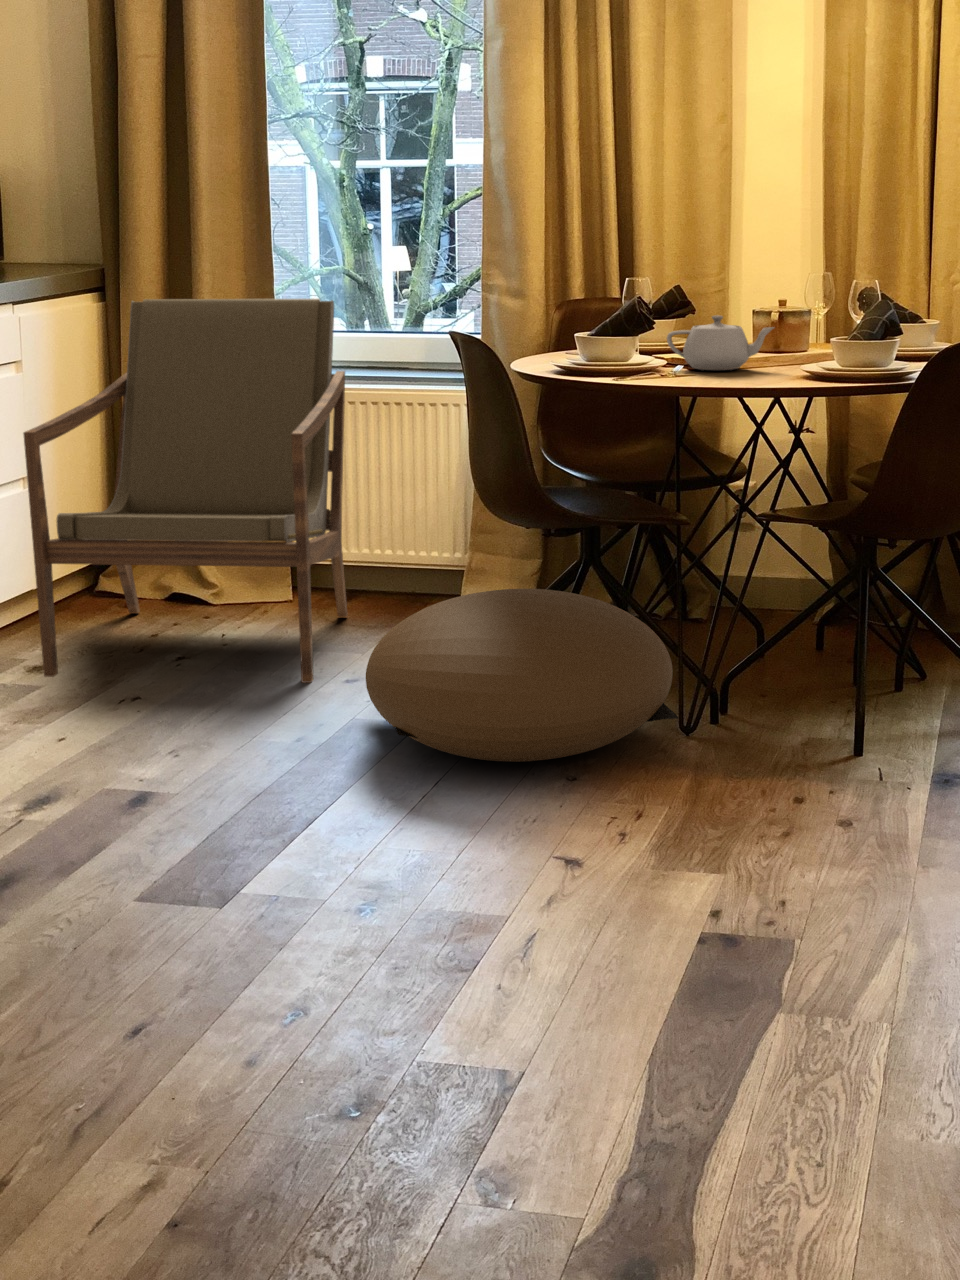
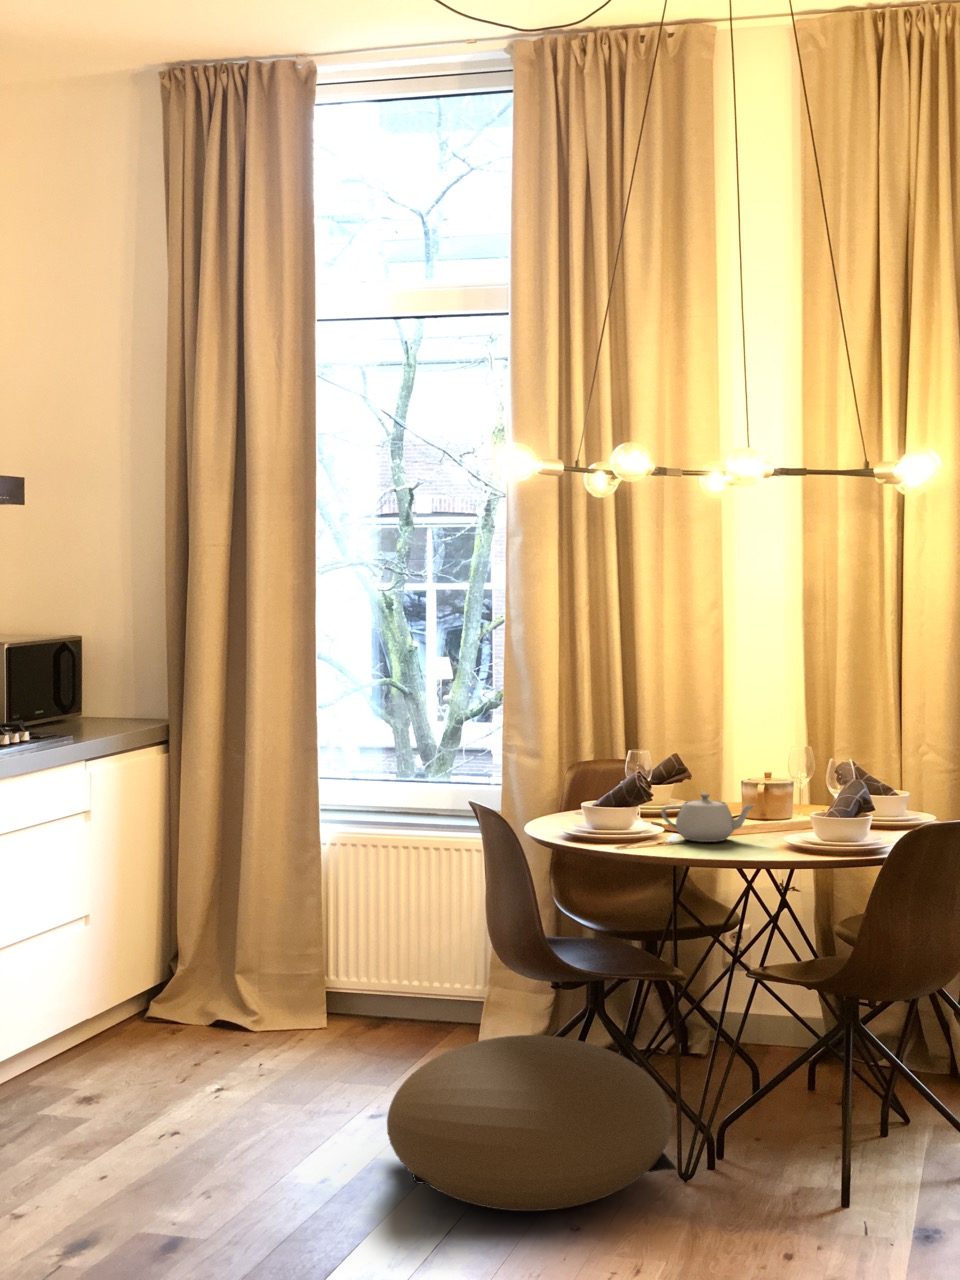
armchair: present [23,299,347,683] -> none [92,755,381,1118]

